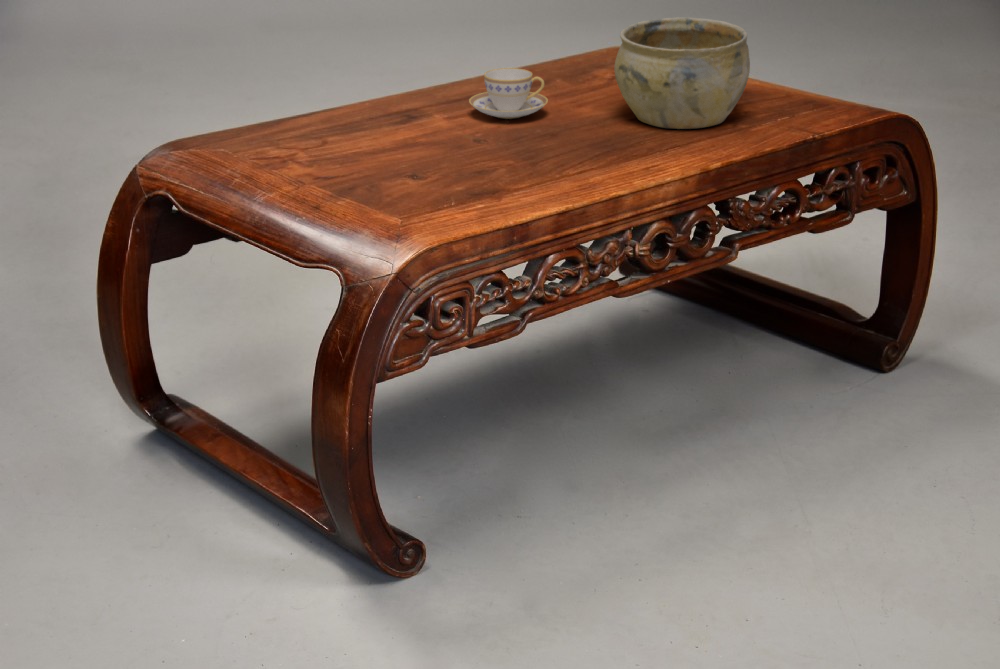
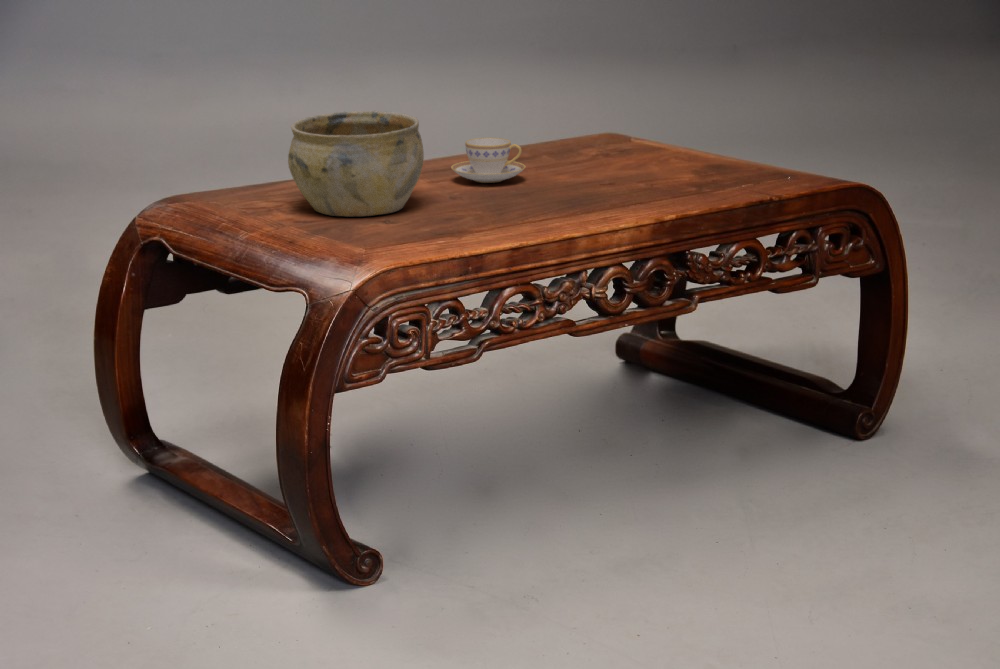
ceramic bowl: present [614,17,750,129] -> present [288,111,424,216]

